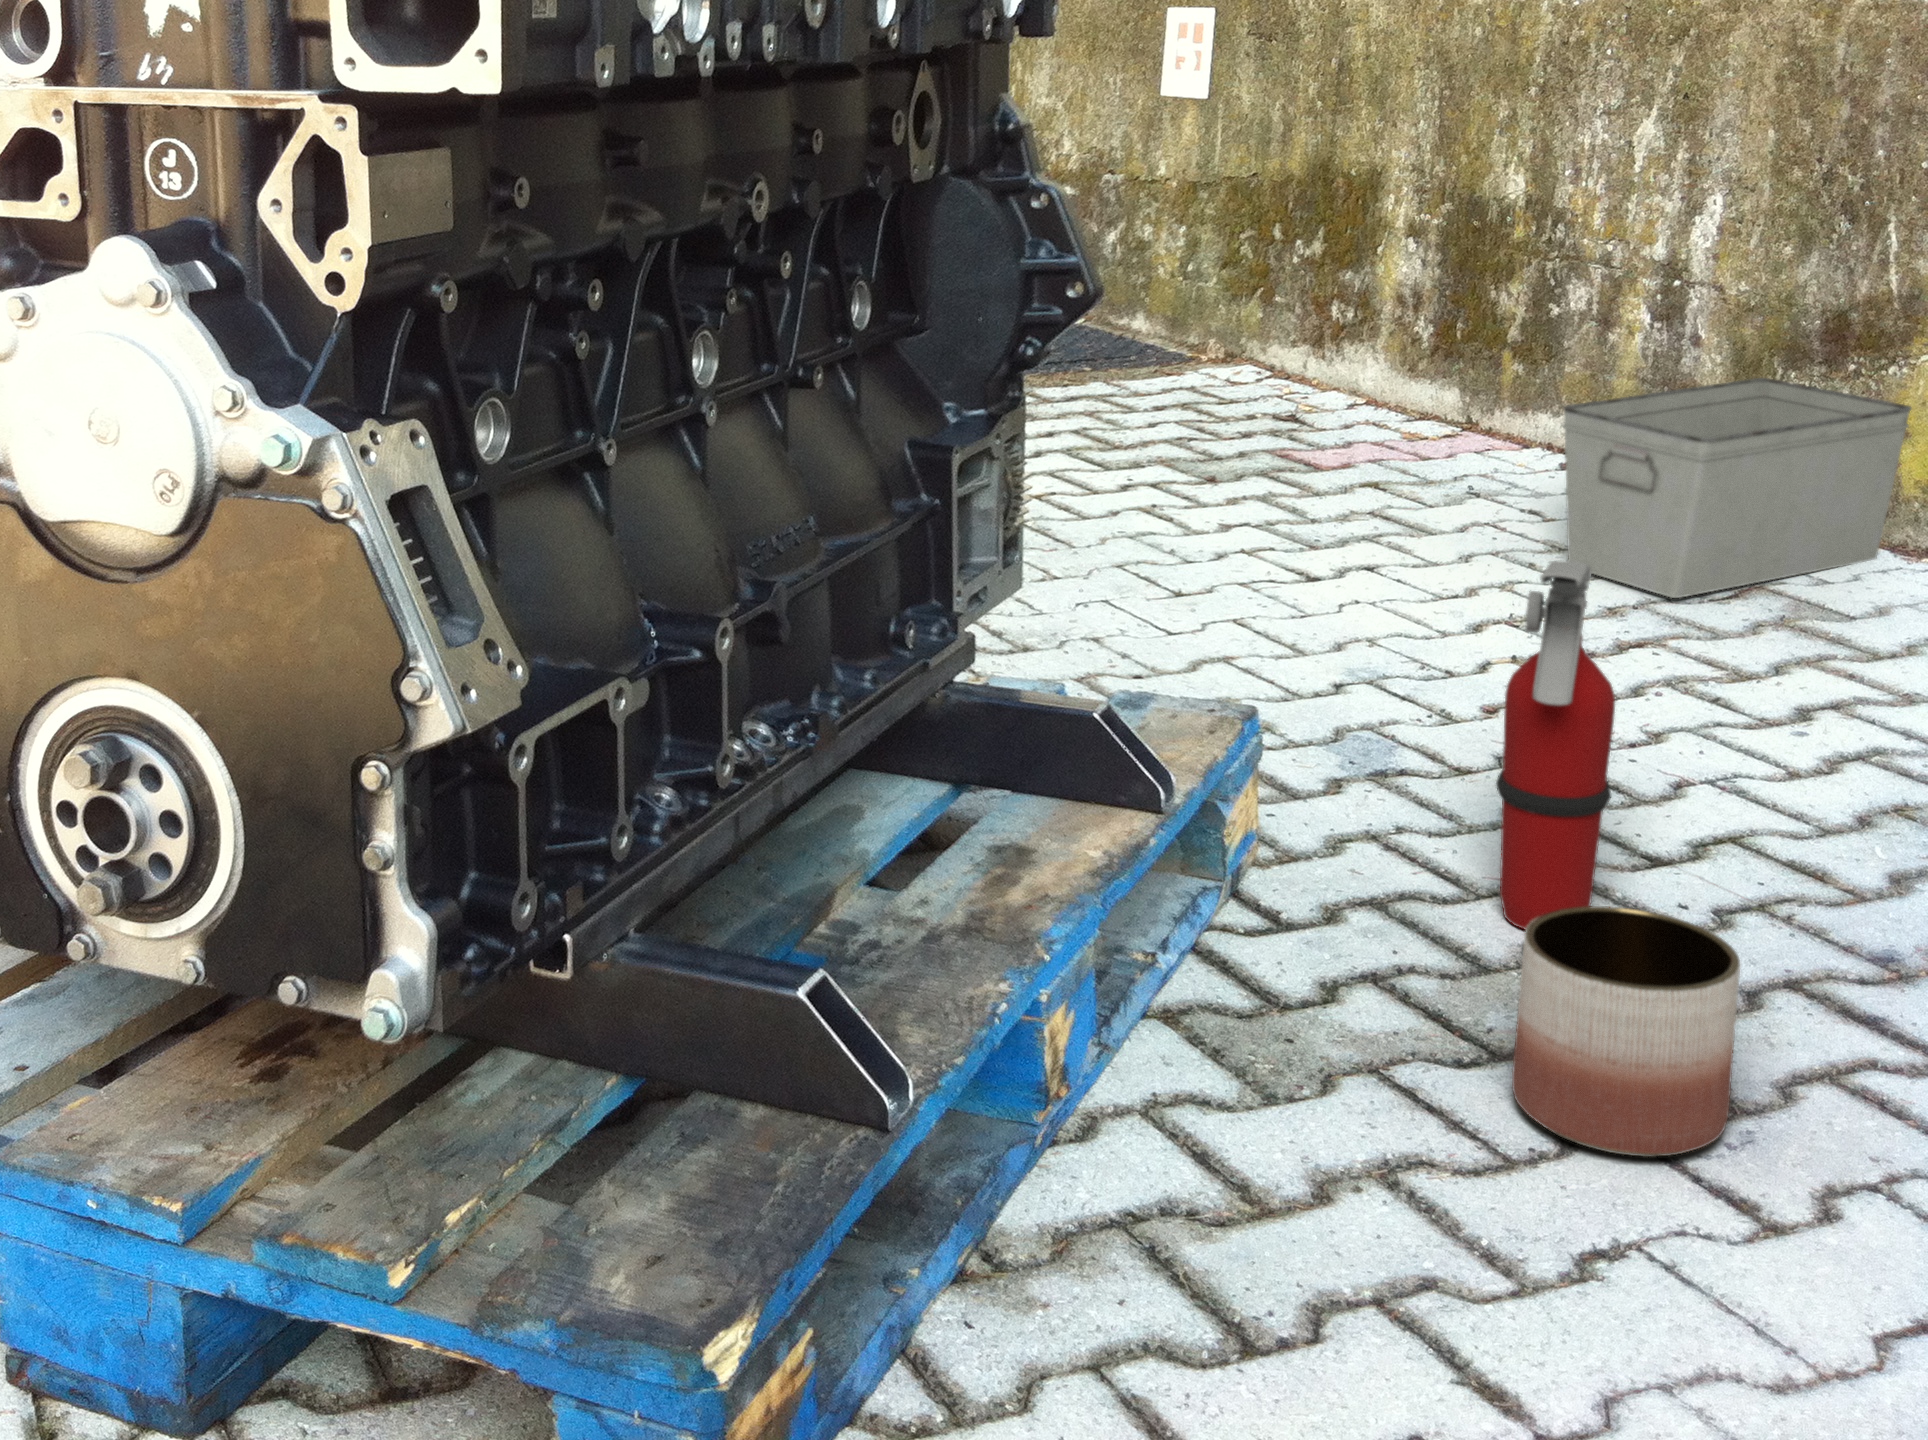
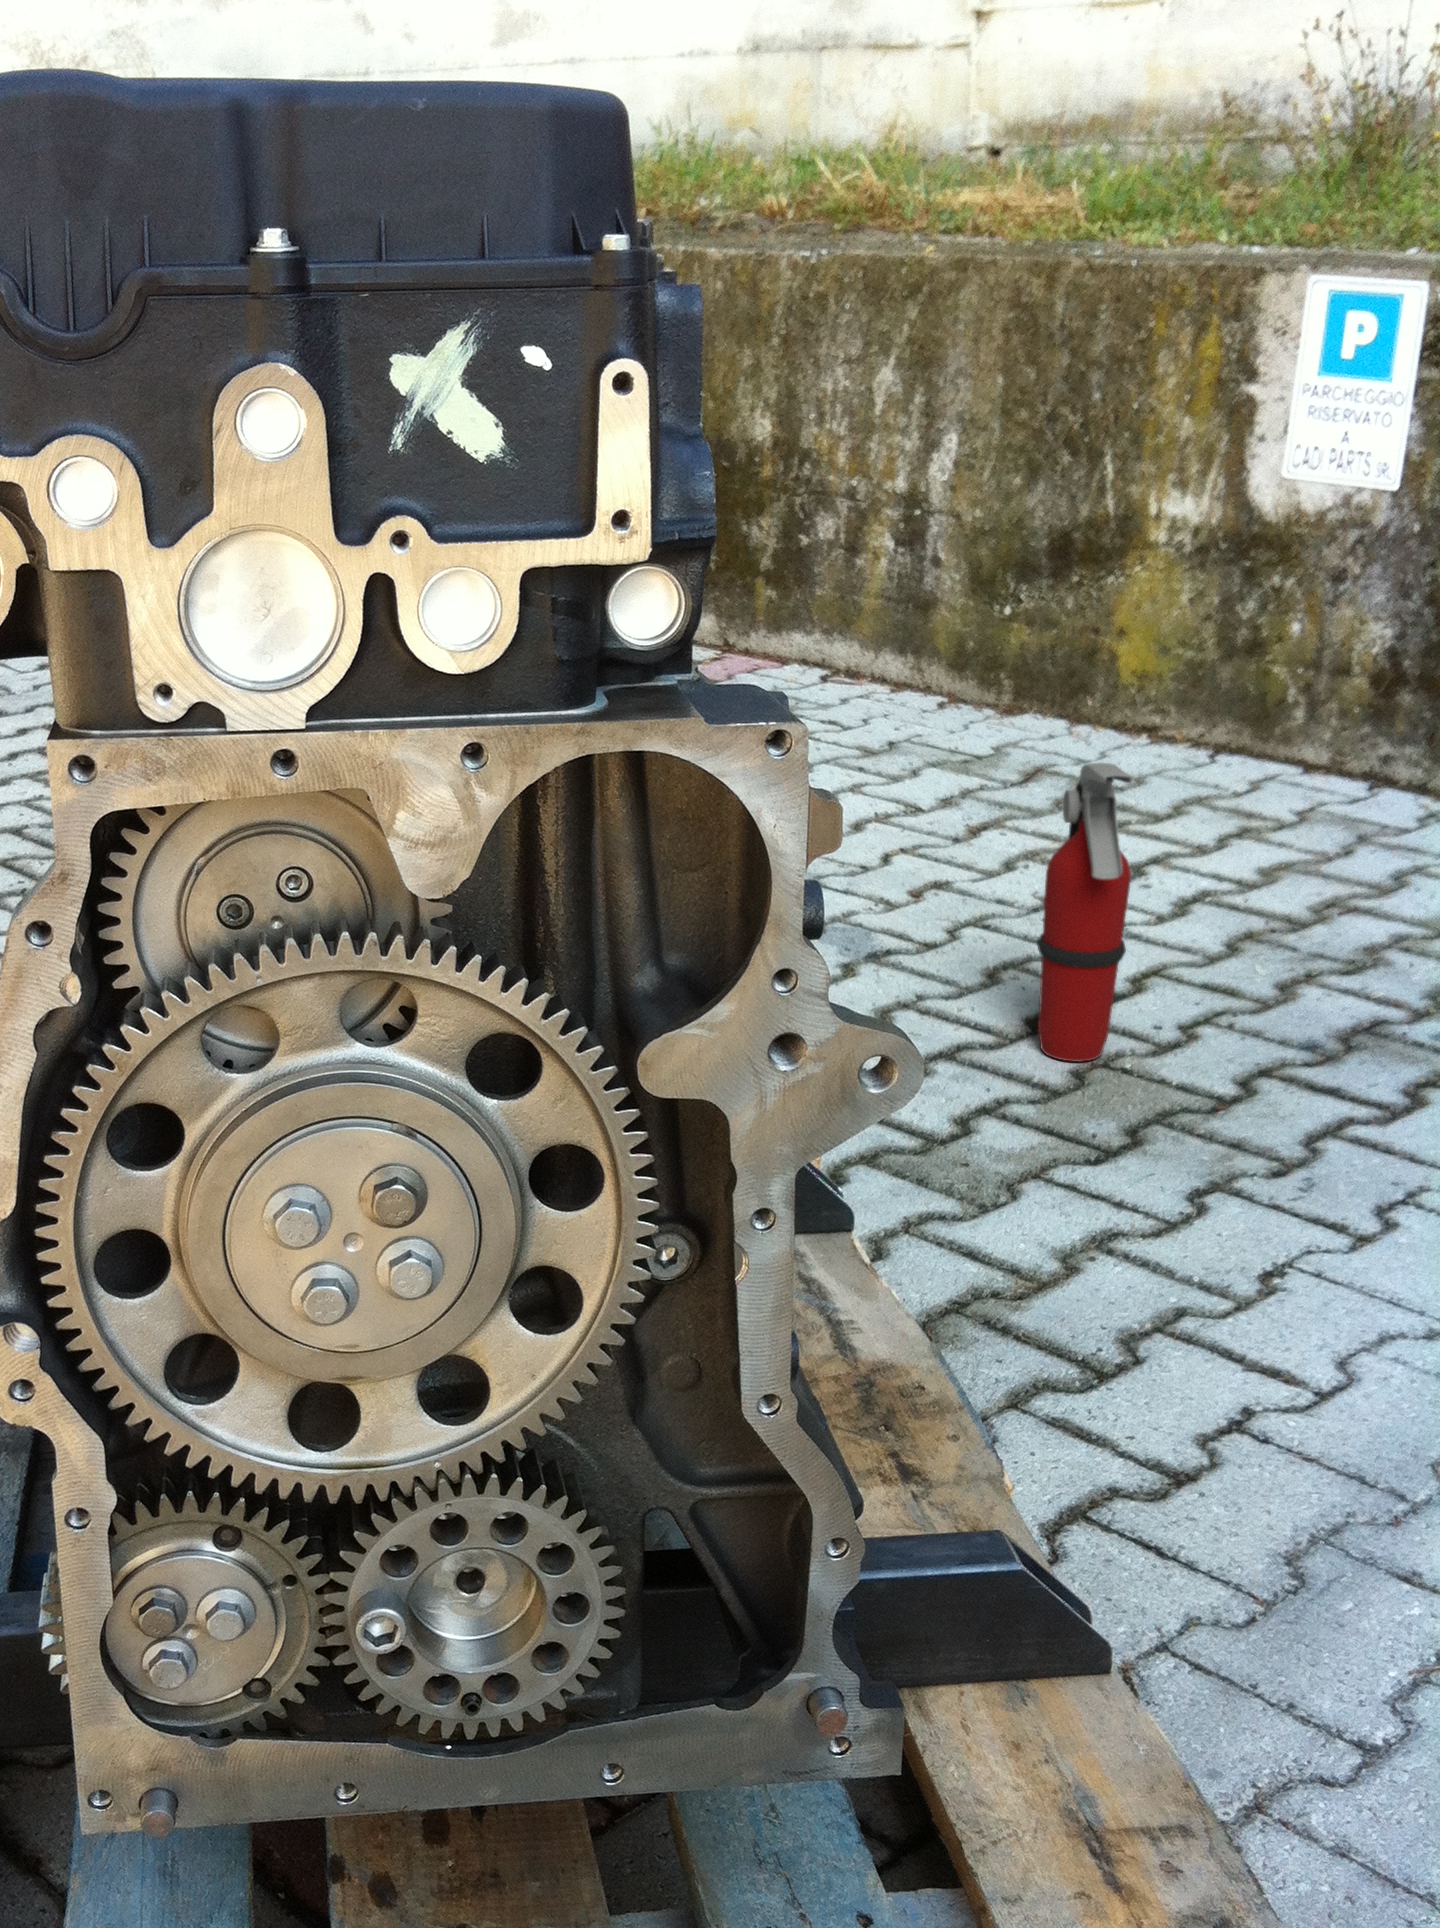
storage bin: present [1563,378,1911,598] -> none [884,592,1133,784]
planter: present [1512,906,1740,1157] -> none [1139,1028,1312,1211]

